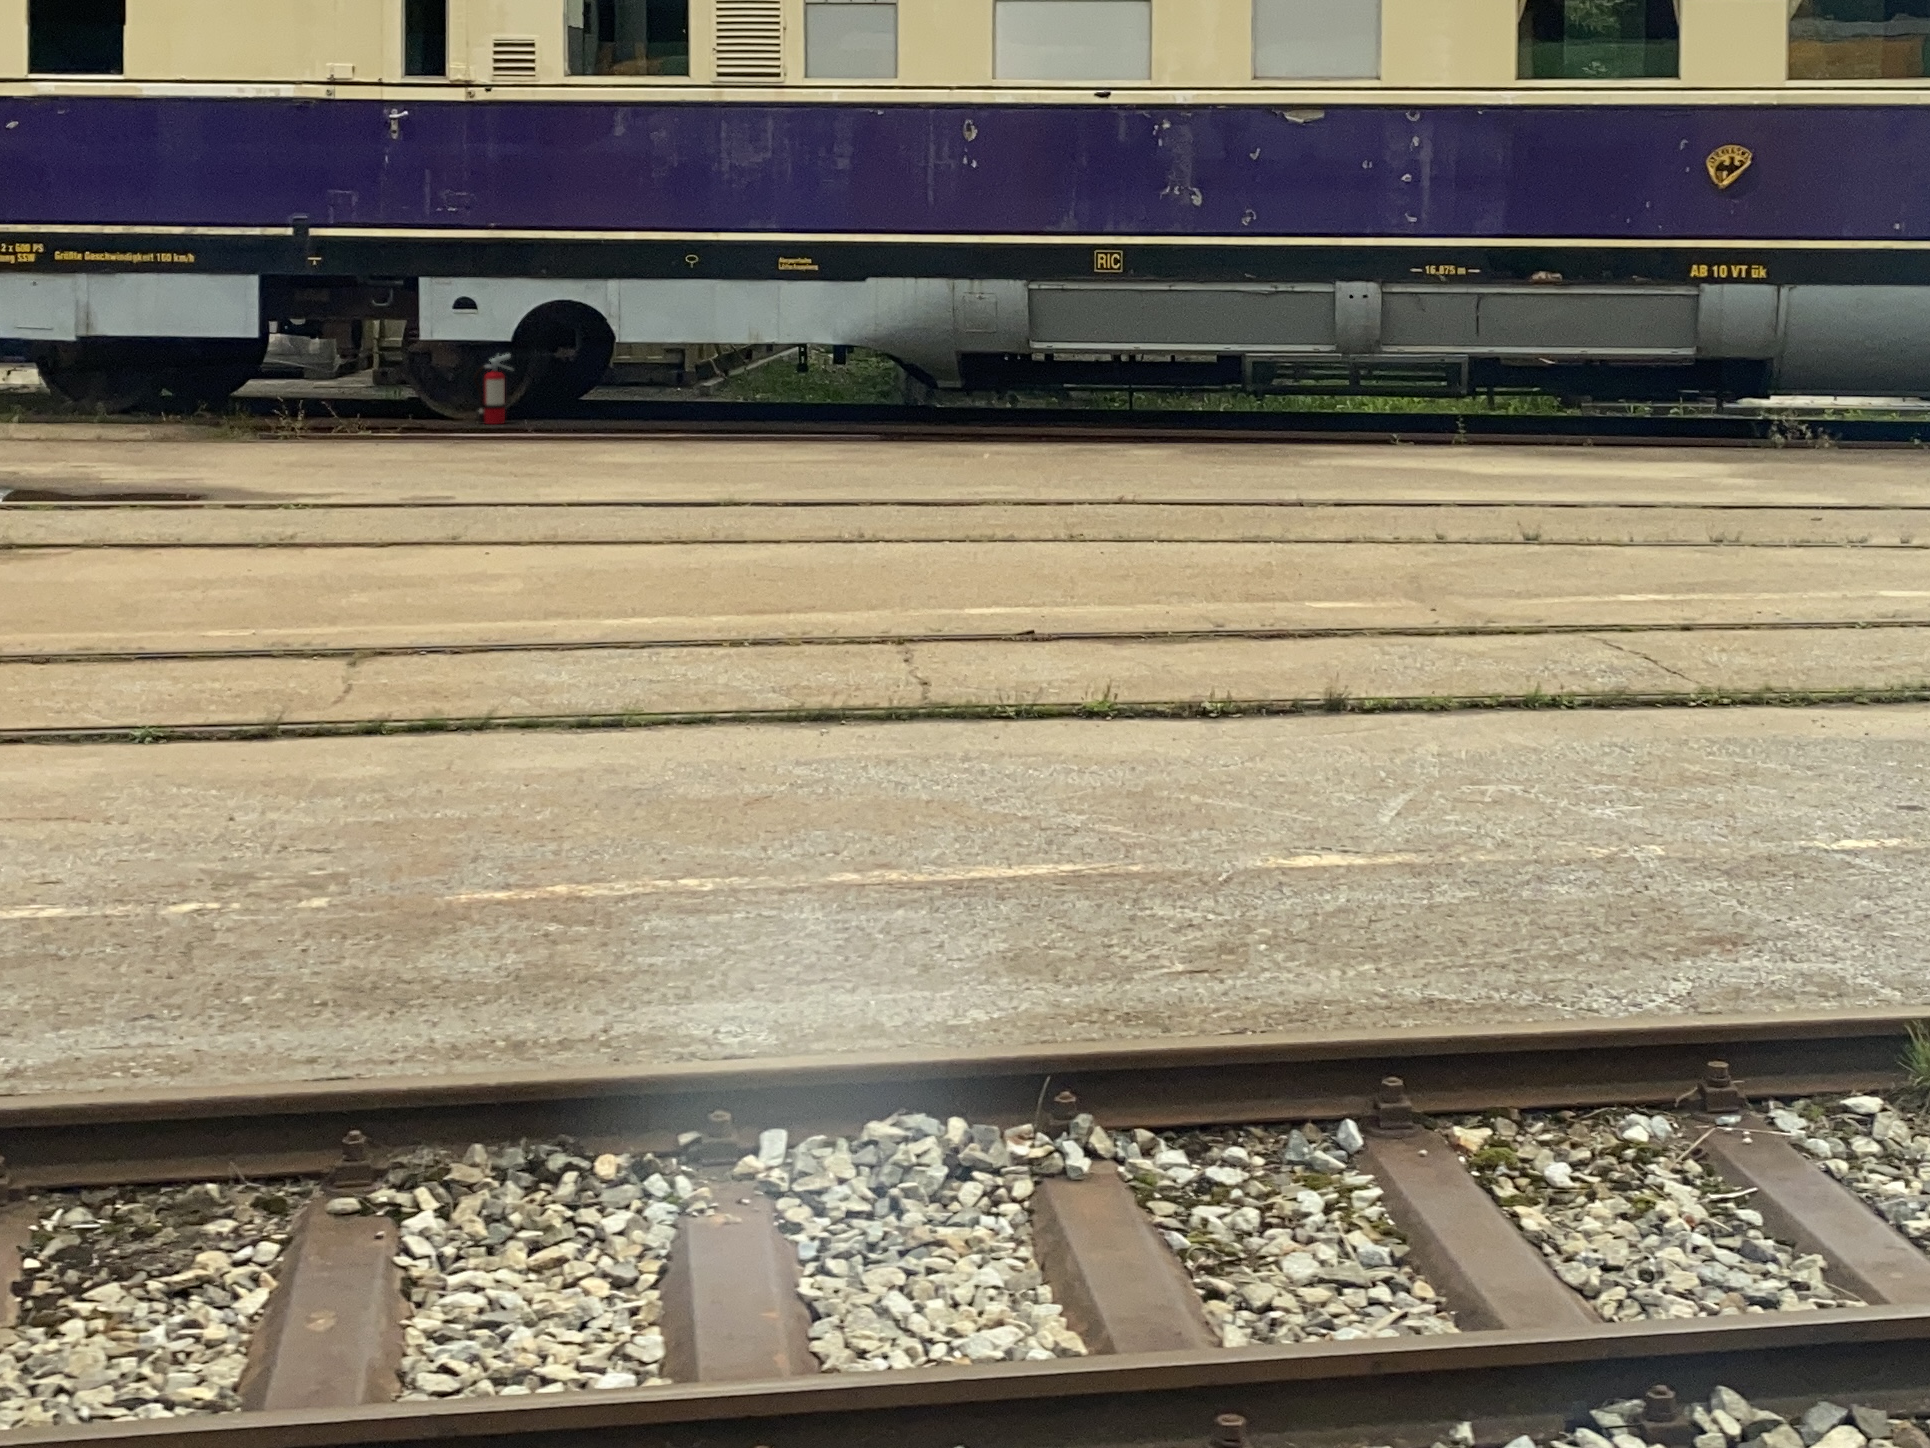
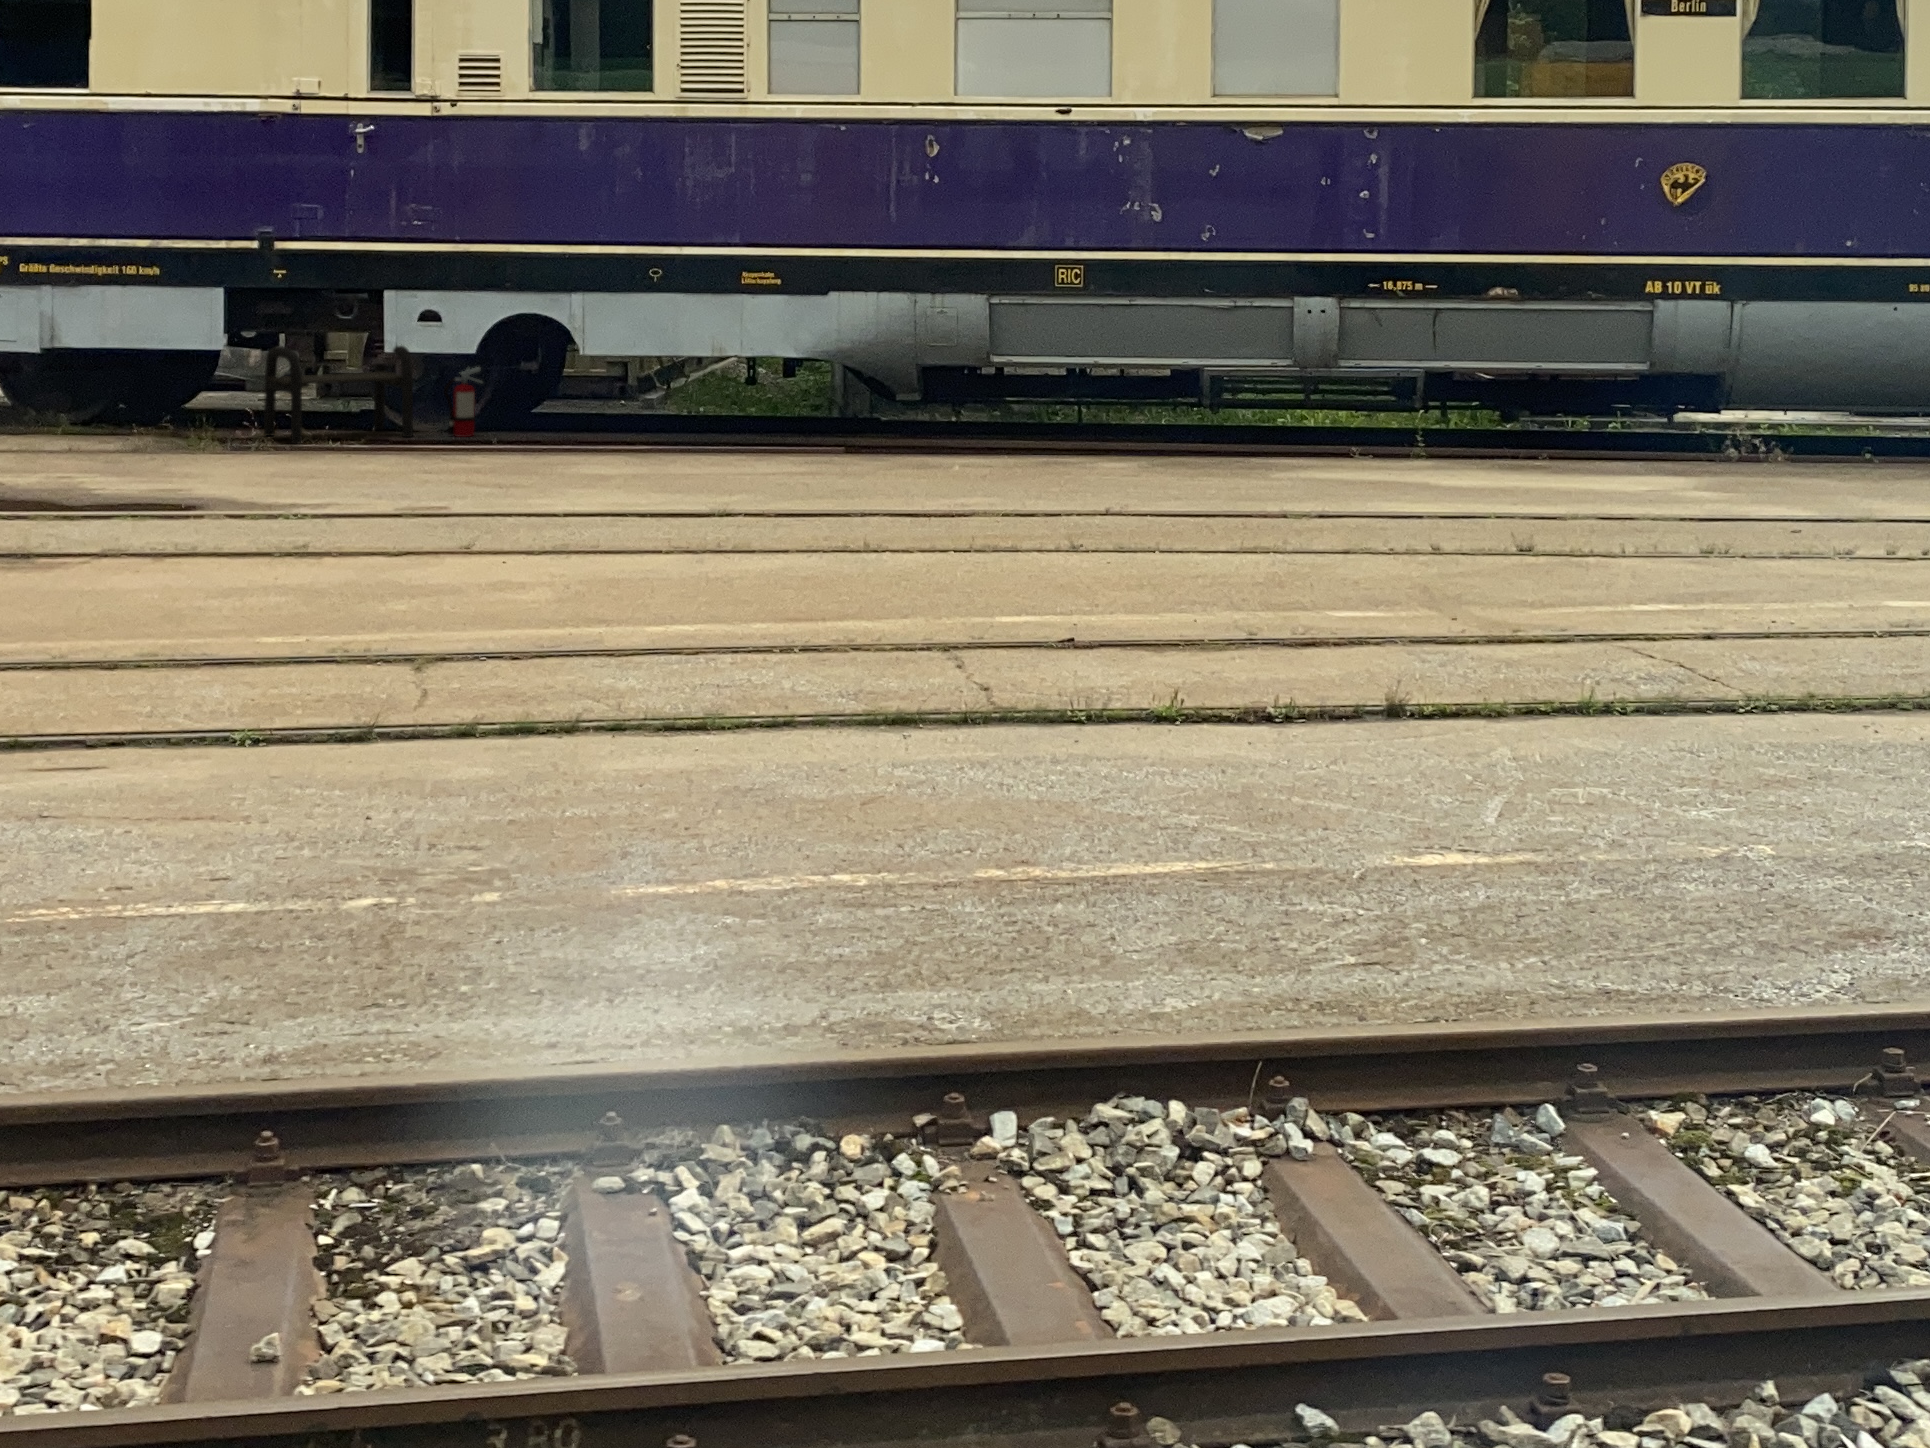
bench: none [293,329,443,433] -> present [264,346,413,444]

